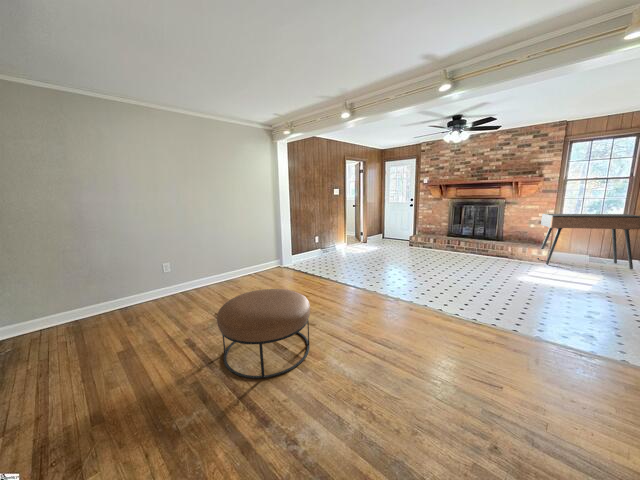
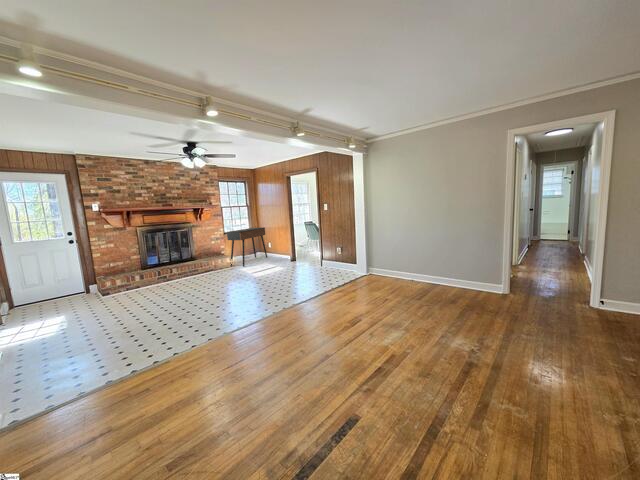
ottoman: present [217,289,310,379] -> none [335,309,443,418]

